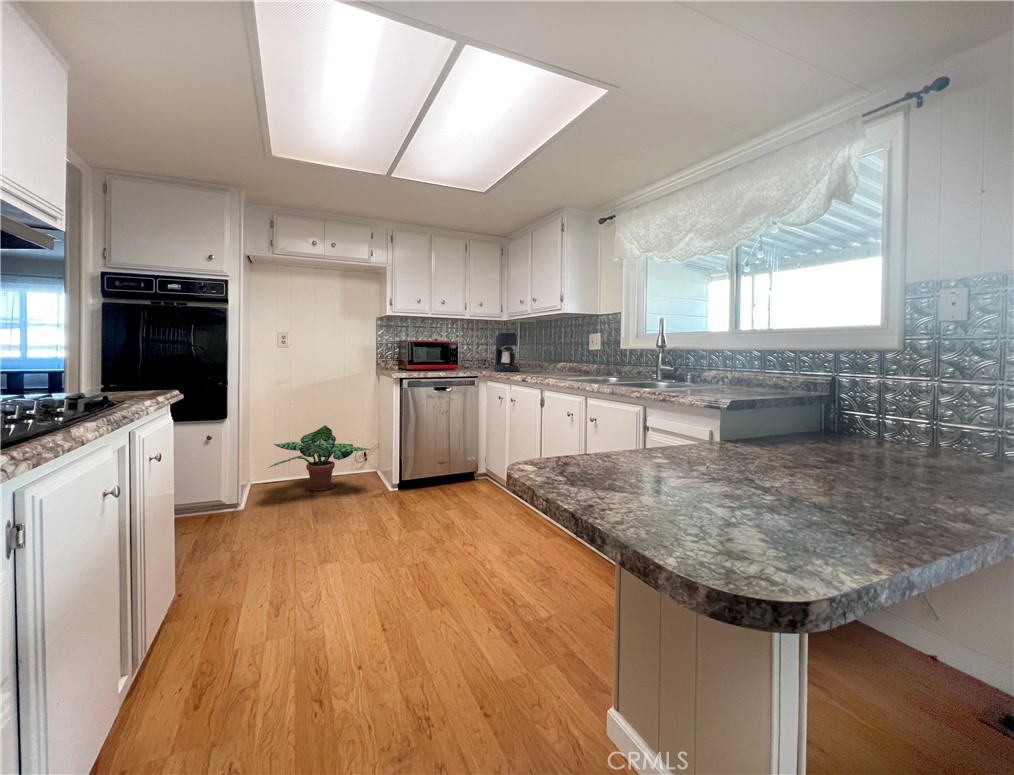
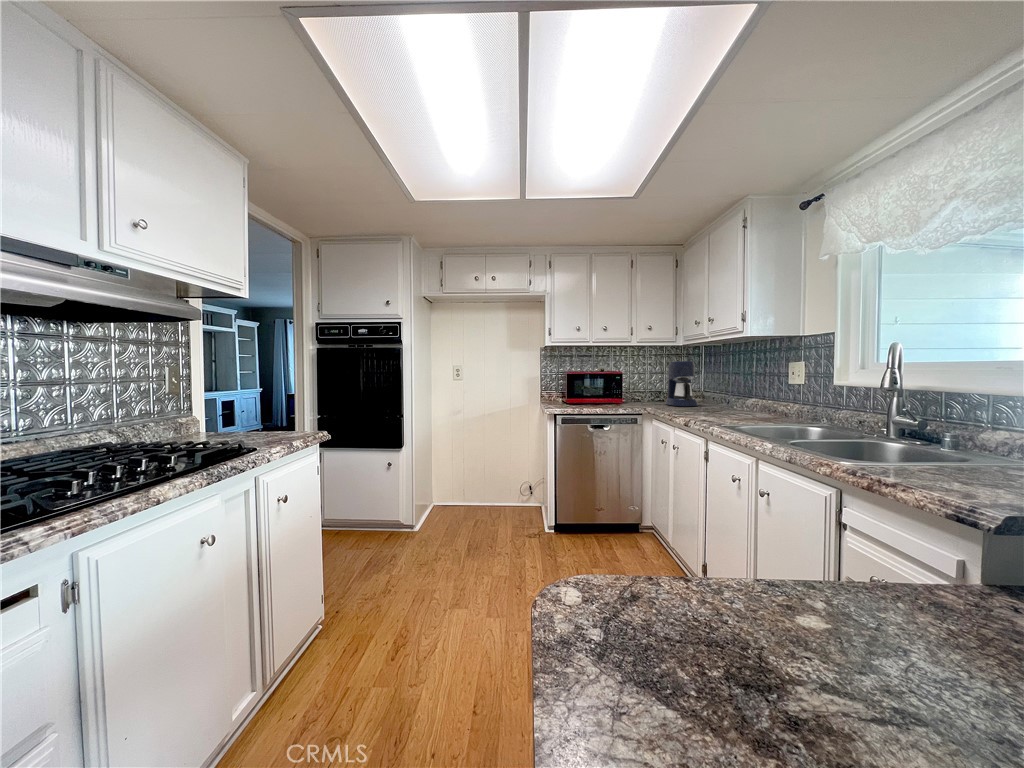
potted plant: present [268,425,370,491] -> none [434,458,527,520]

